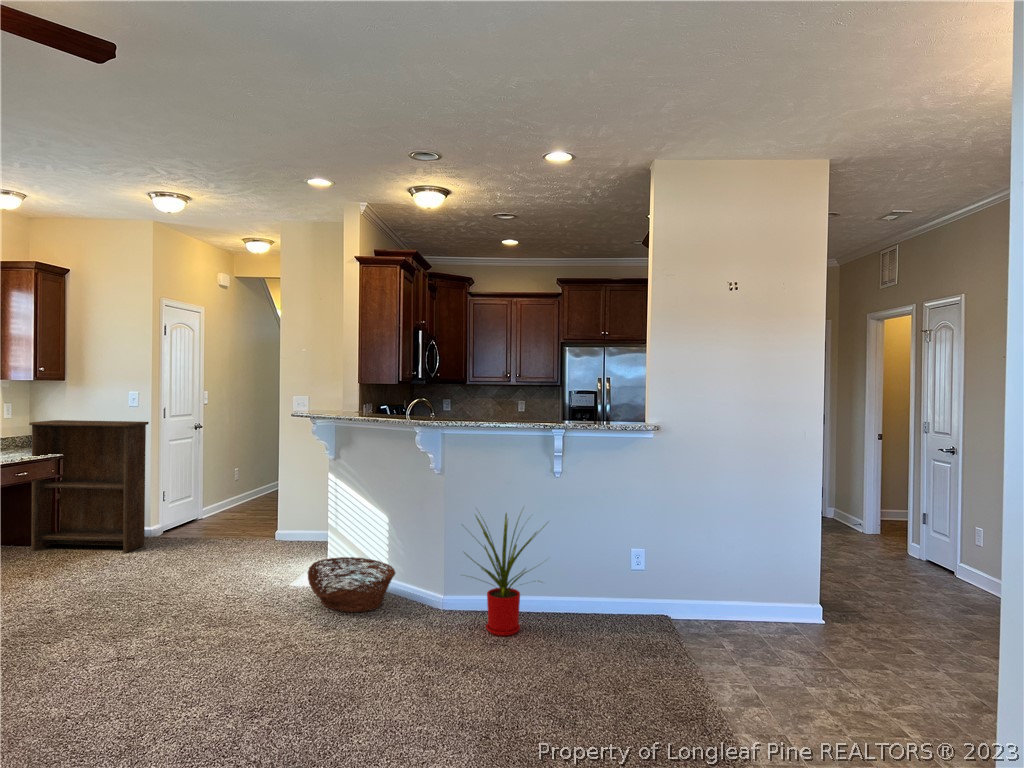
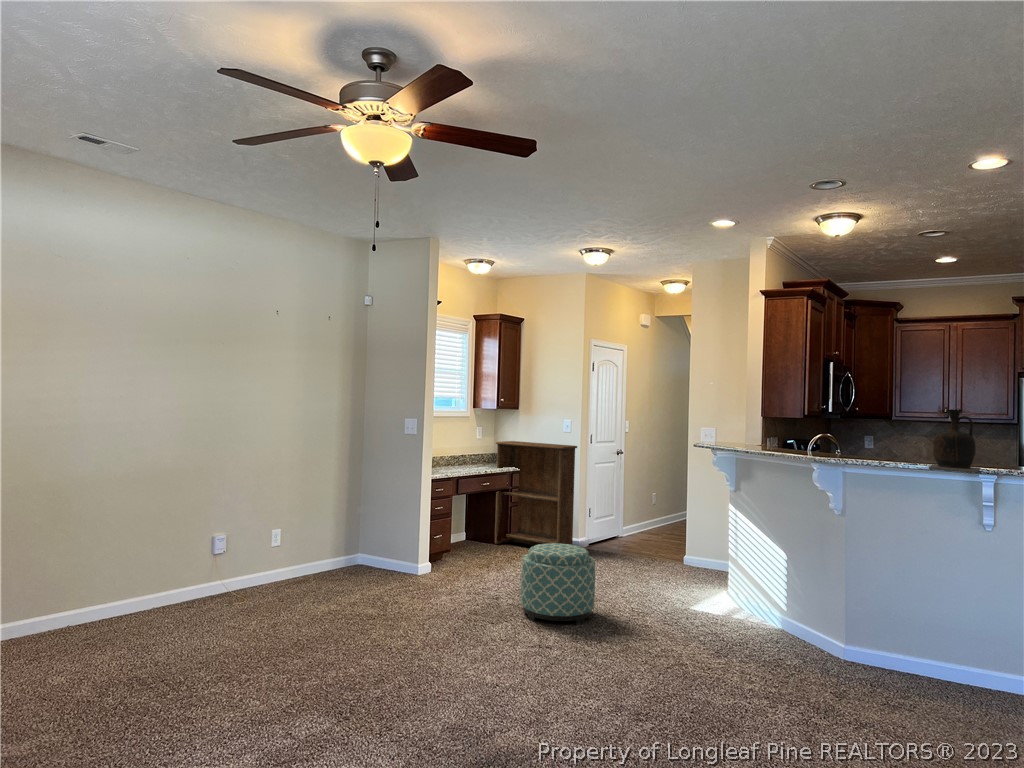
vase: none [515,372,551,427] -> present [929,409,980,473]
house plant: present [467,513,544,636] -> none [858,552,976,701]
ottoman: none [71,543,177,648] -> present [521,543,595,624]
basket: present [308,557,395,612] -> none [705,586,792,644]

